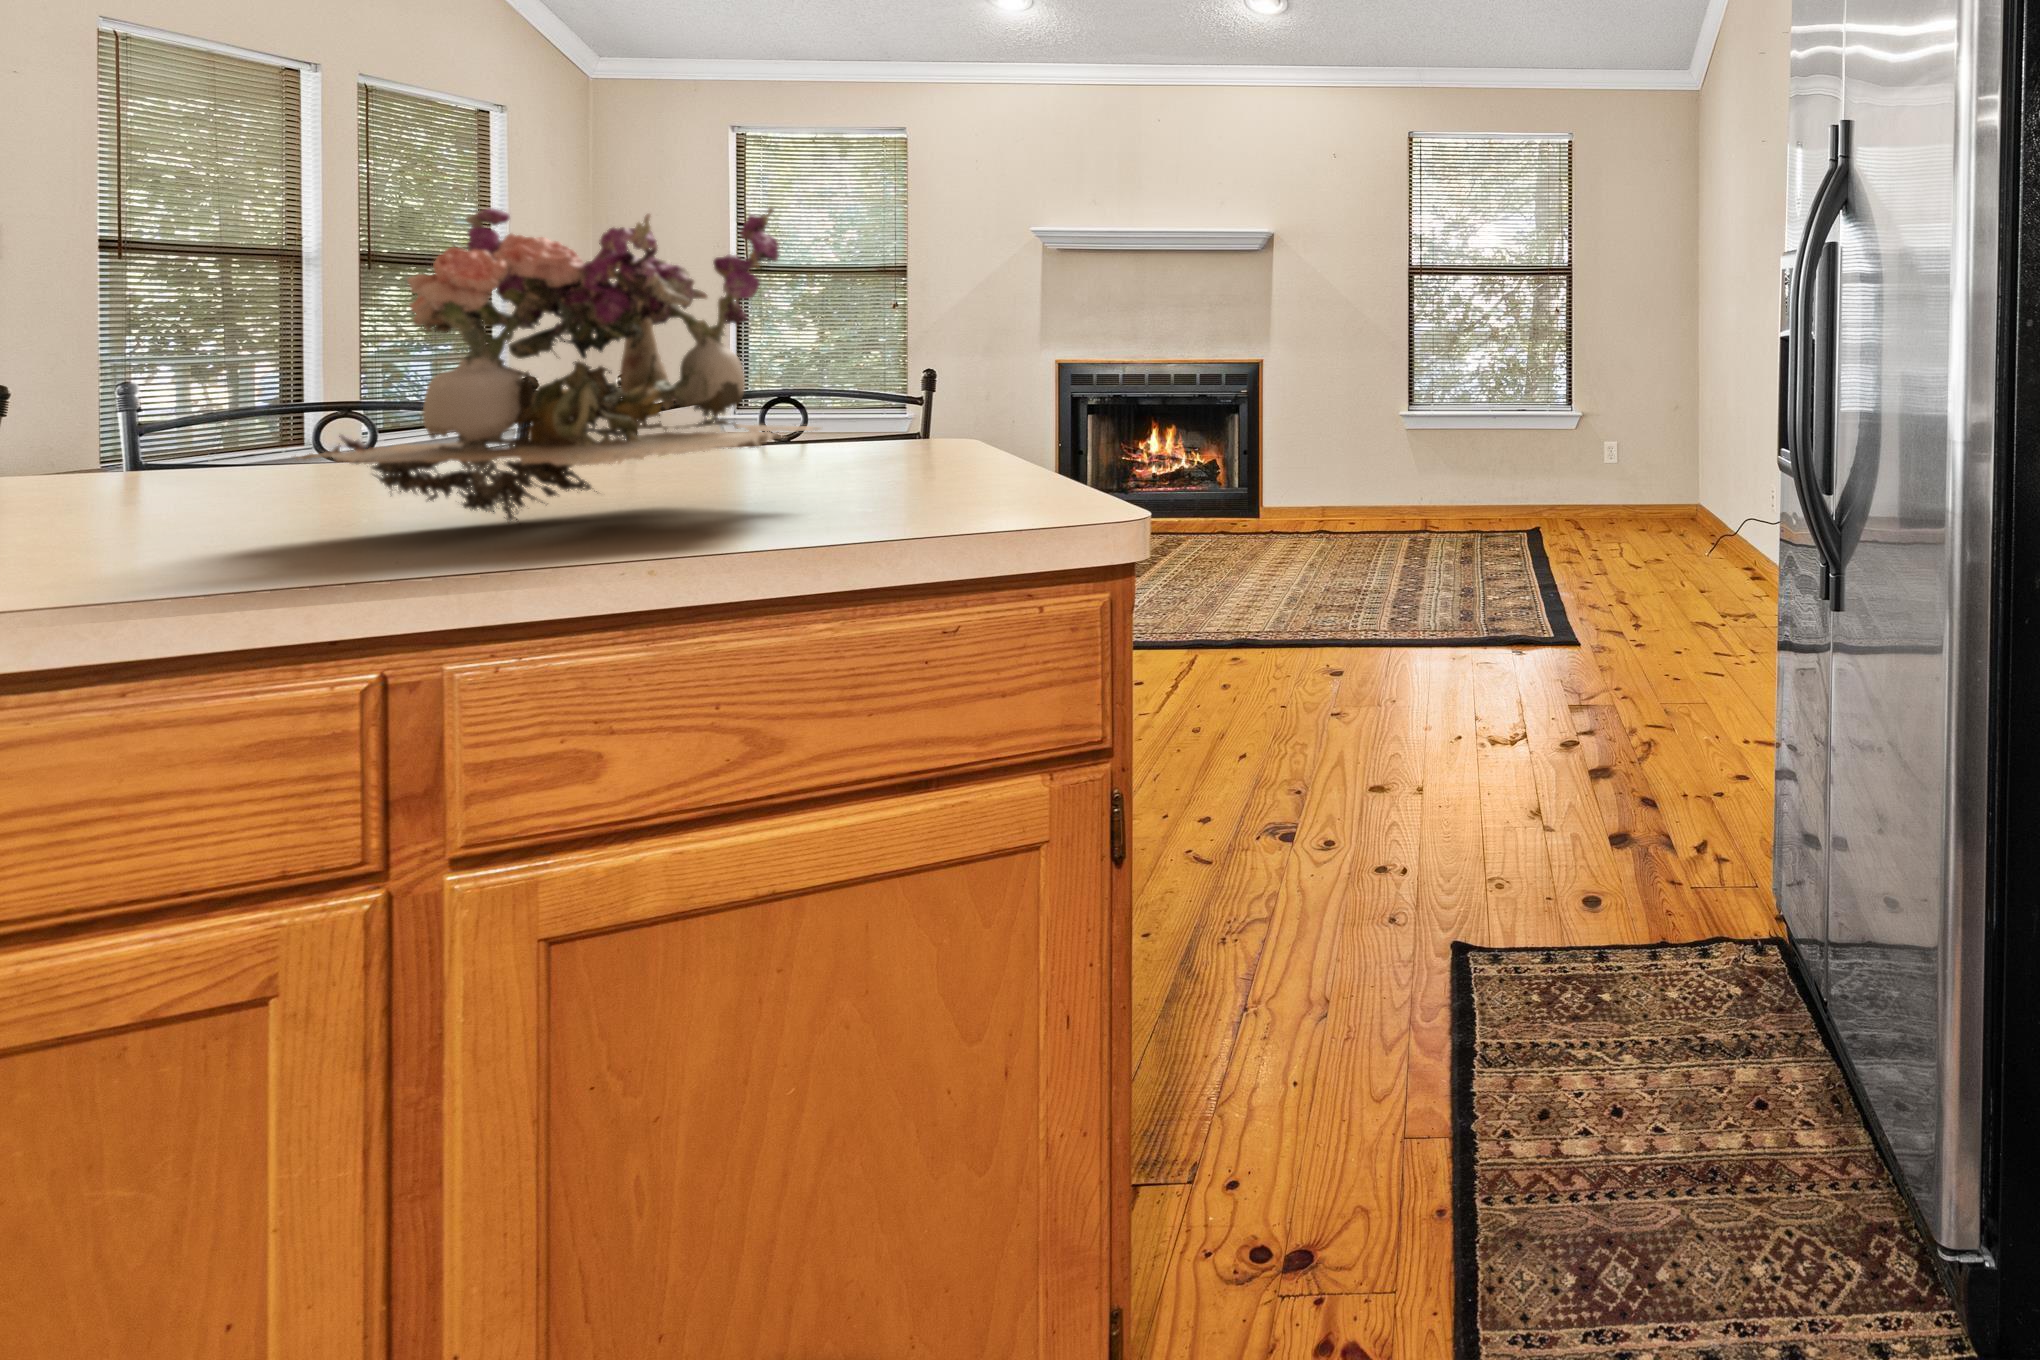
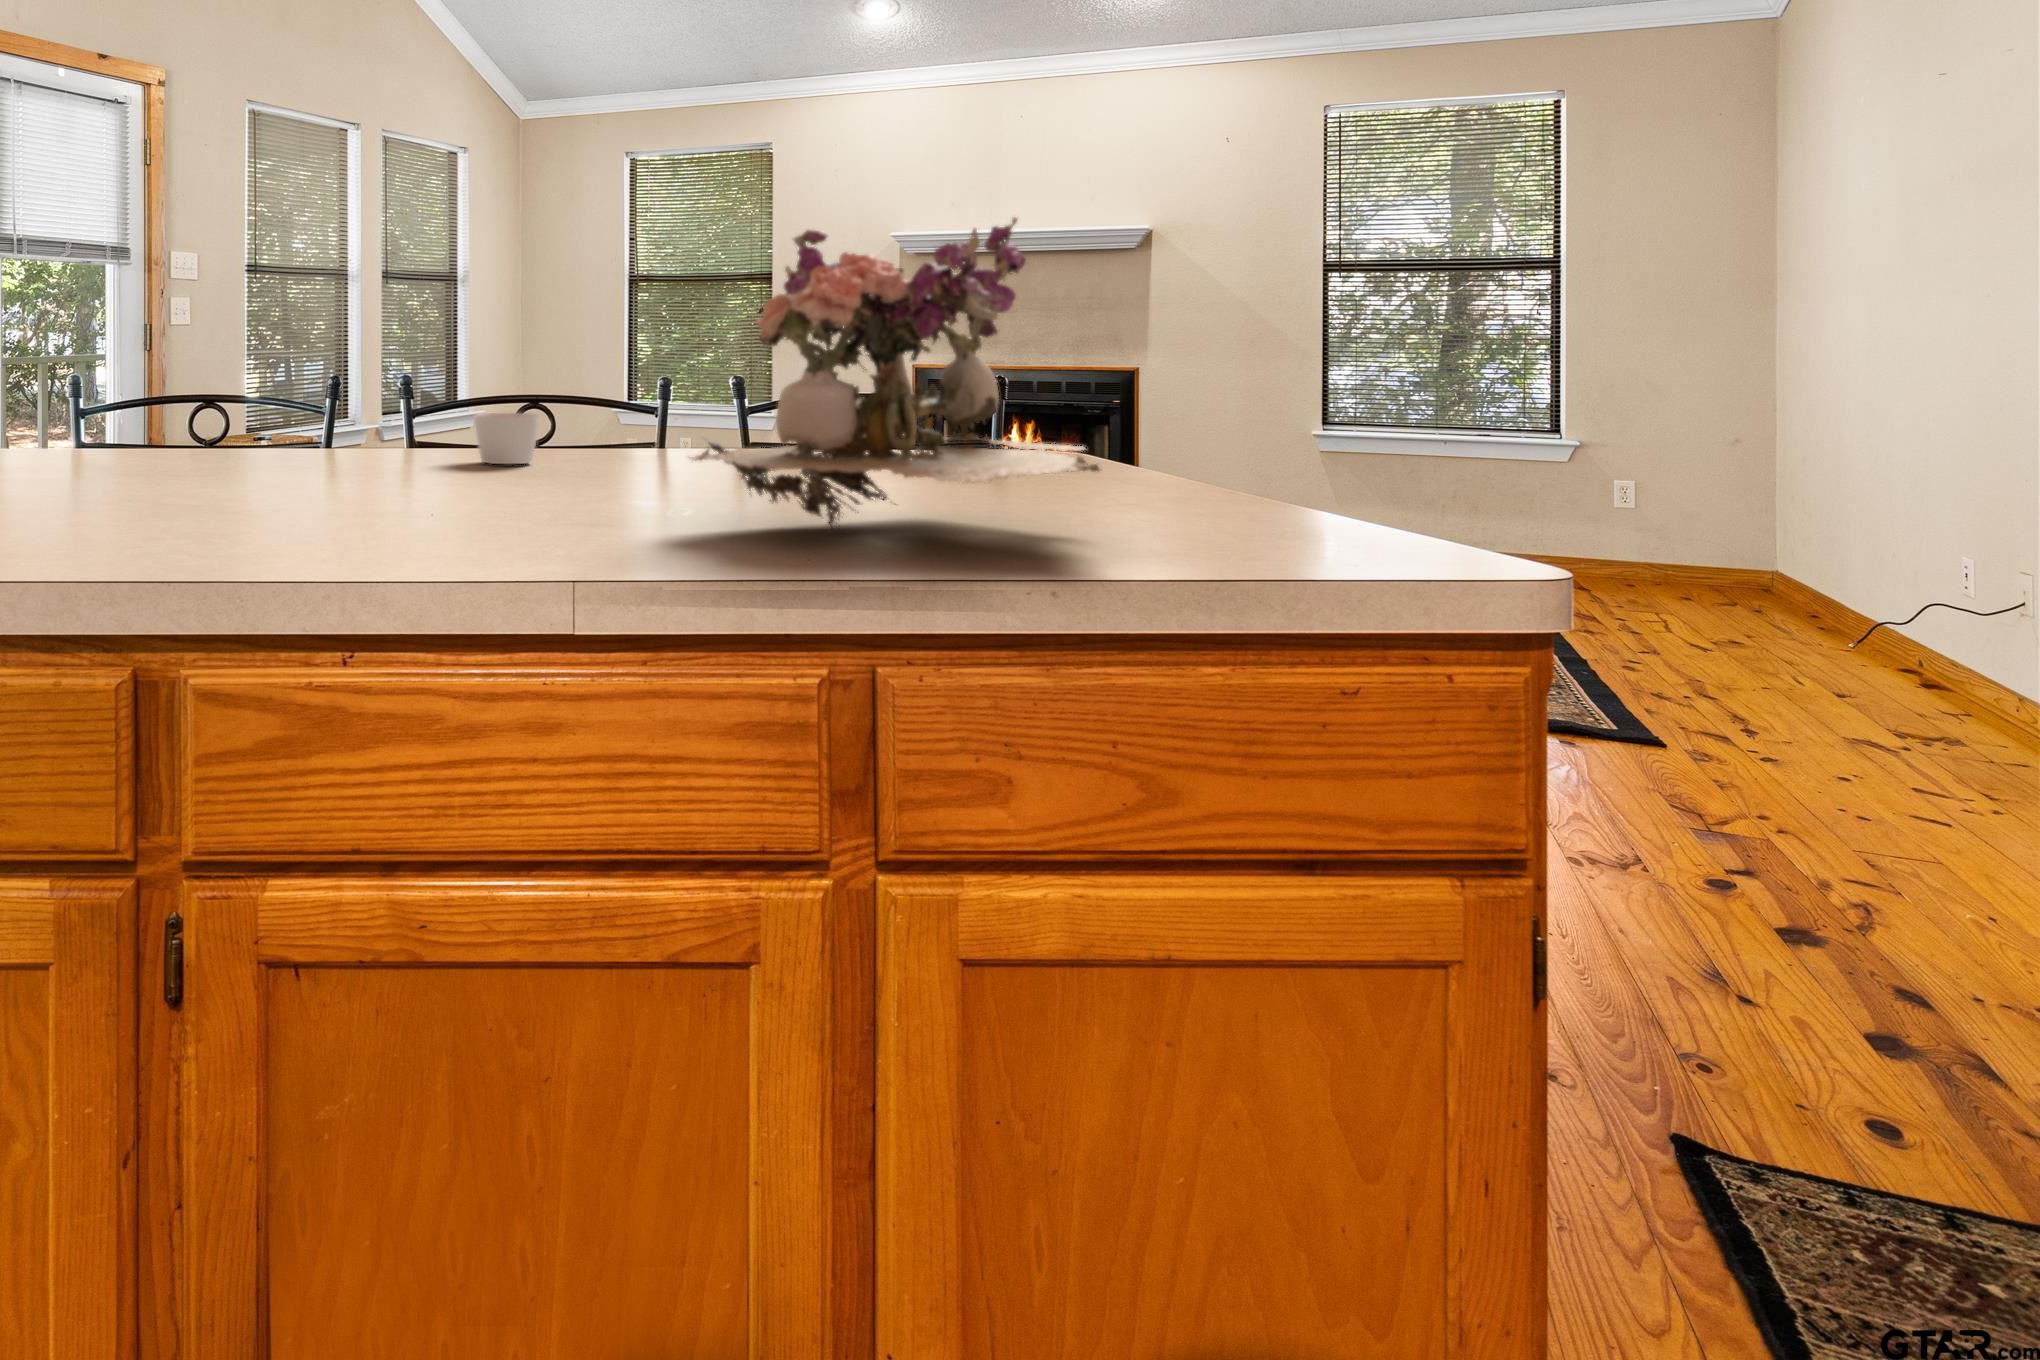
candle: none [150,419,265,482] -> present [474,413,540,464]

